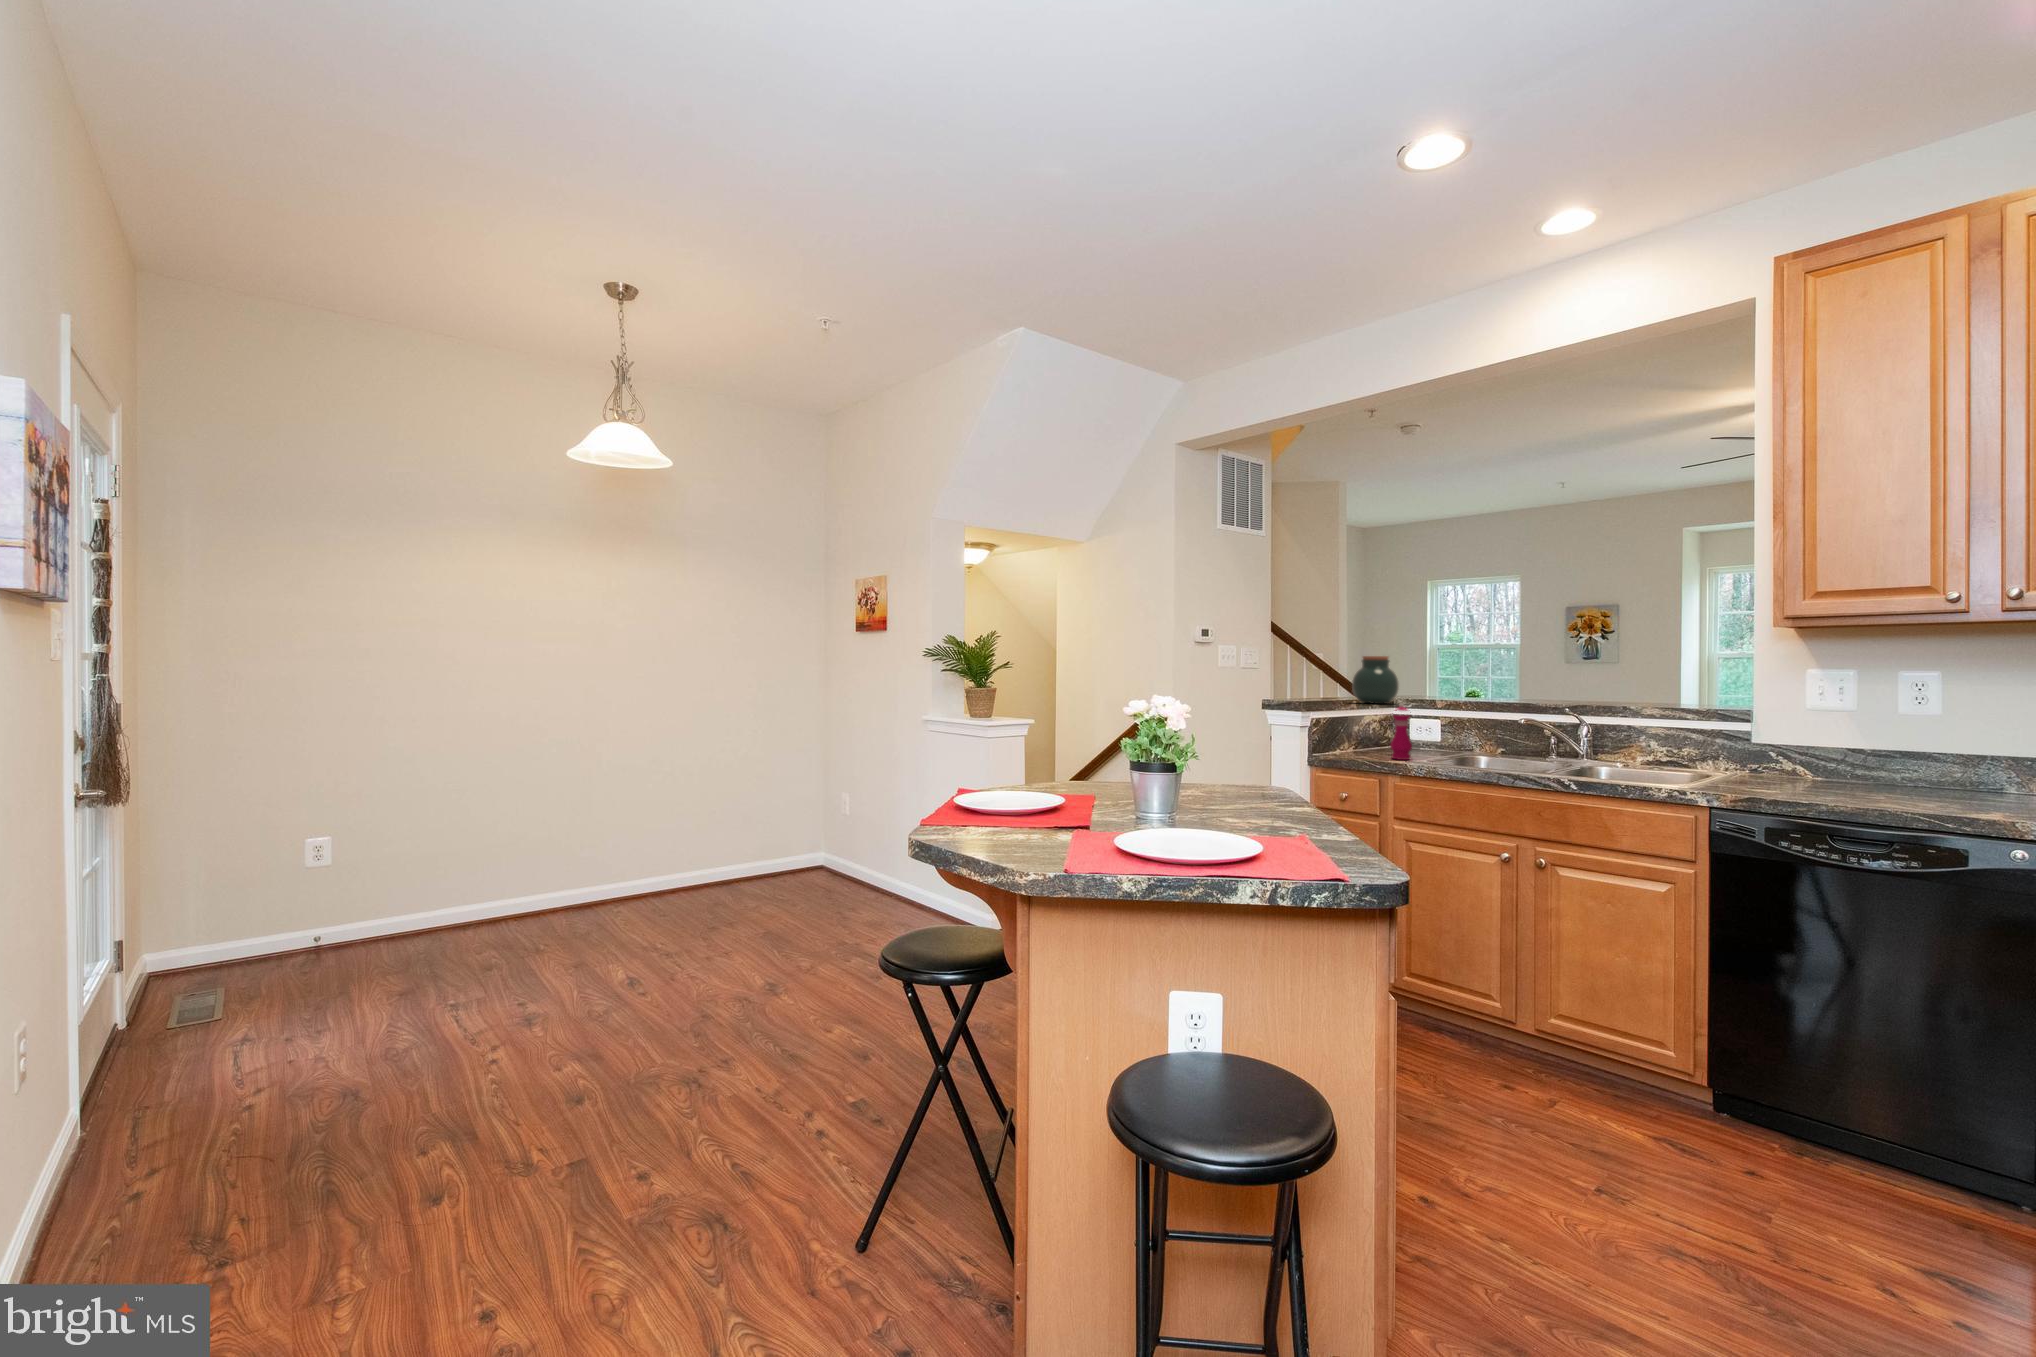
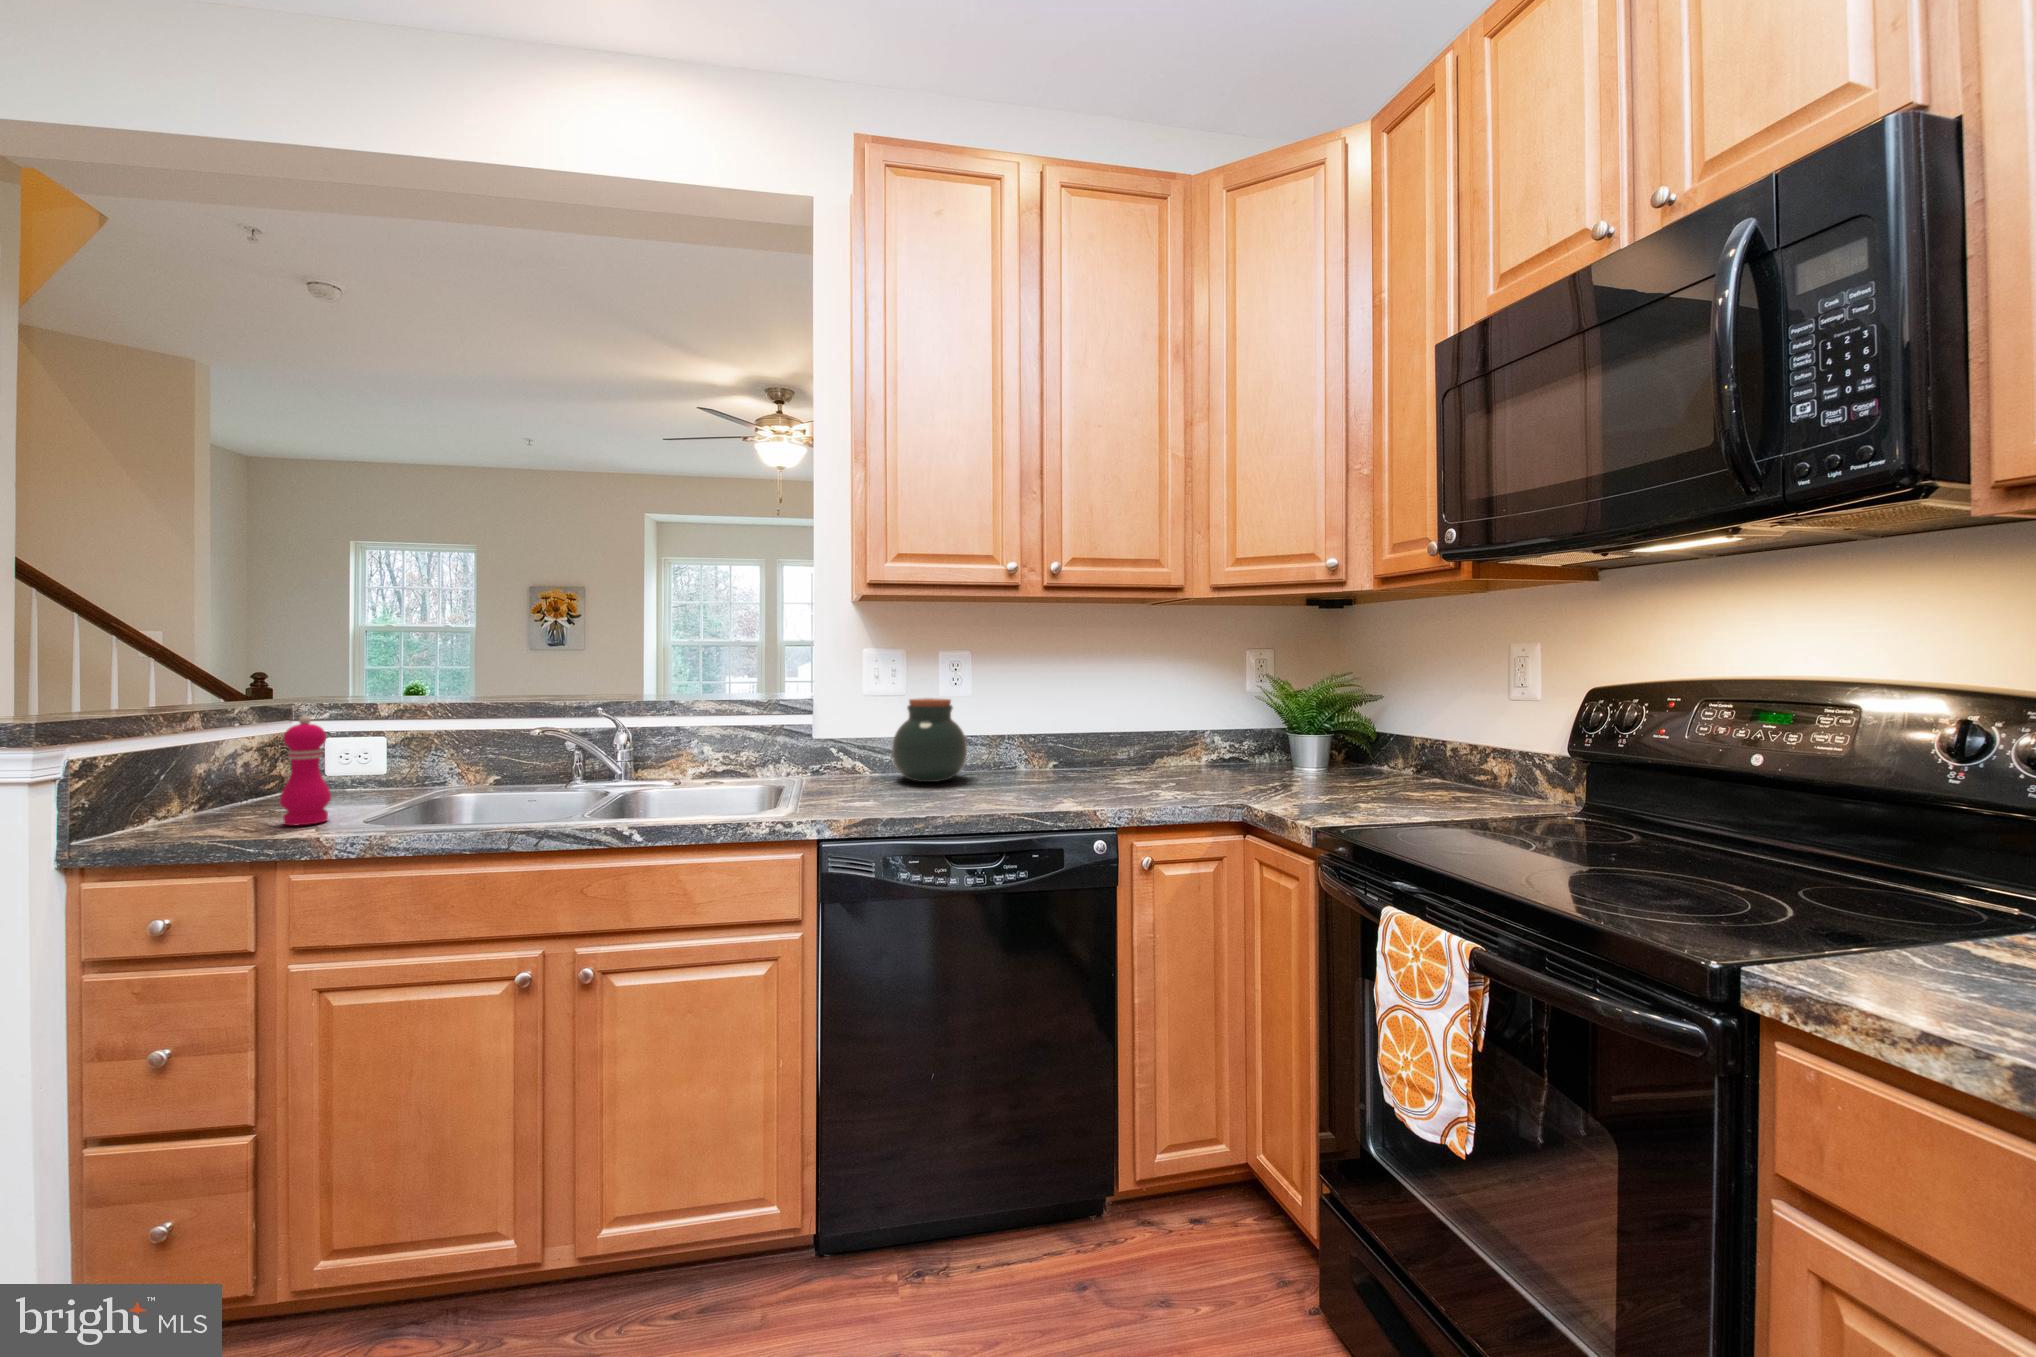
jar: present [1352,656,1399,704] -> present [892,698,967,782]

